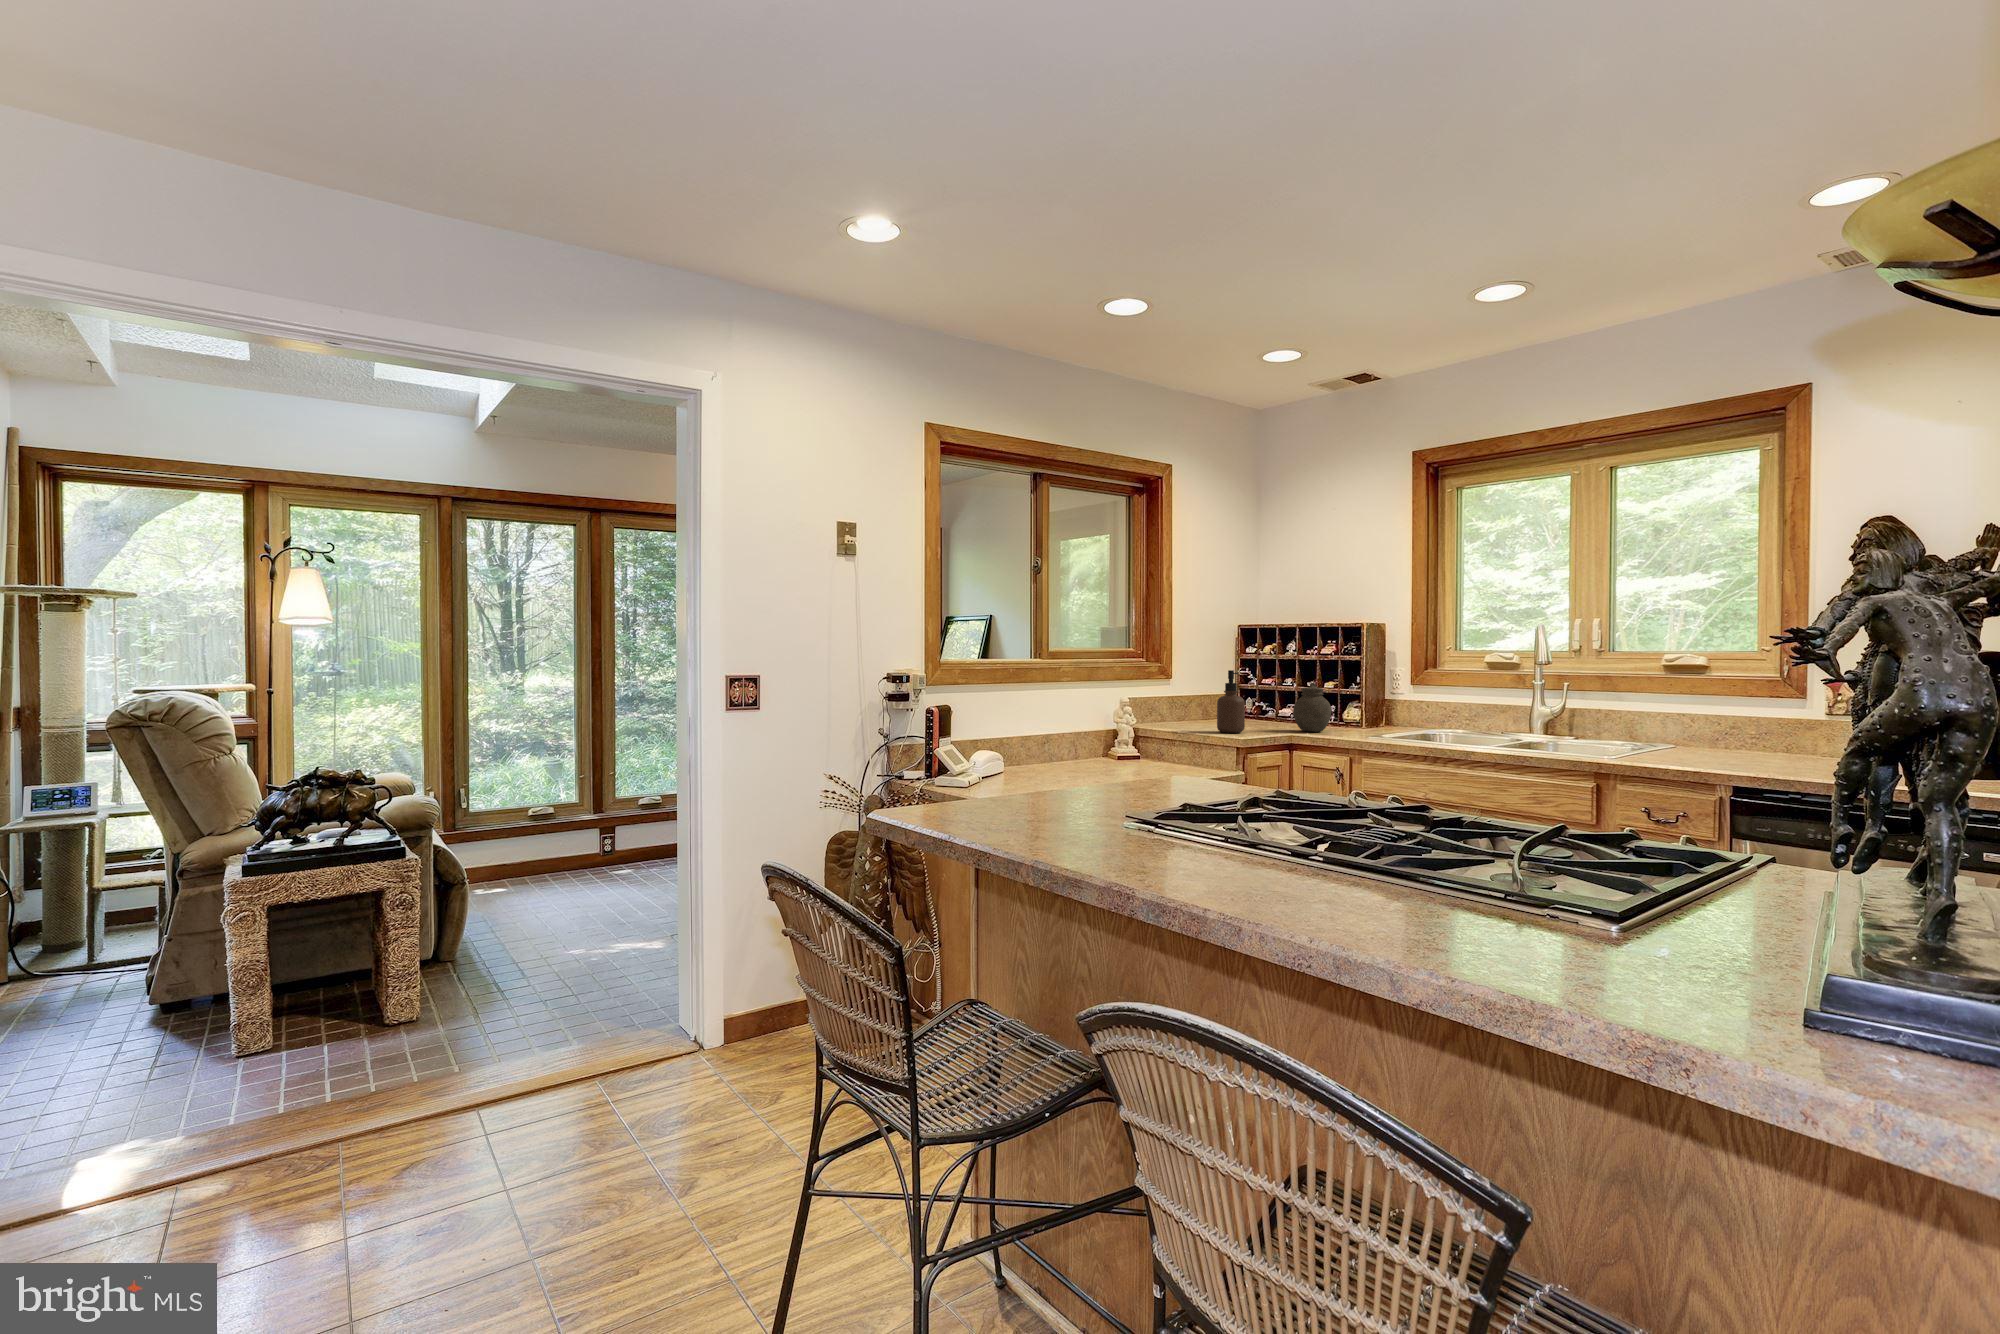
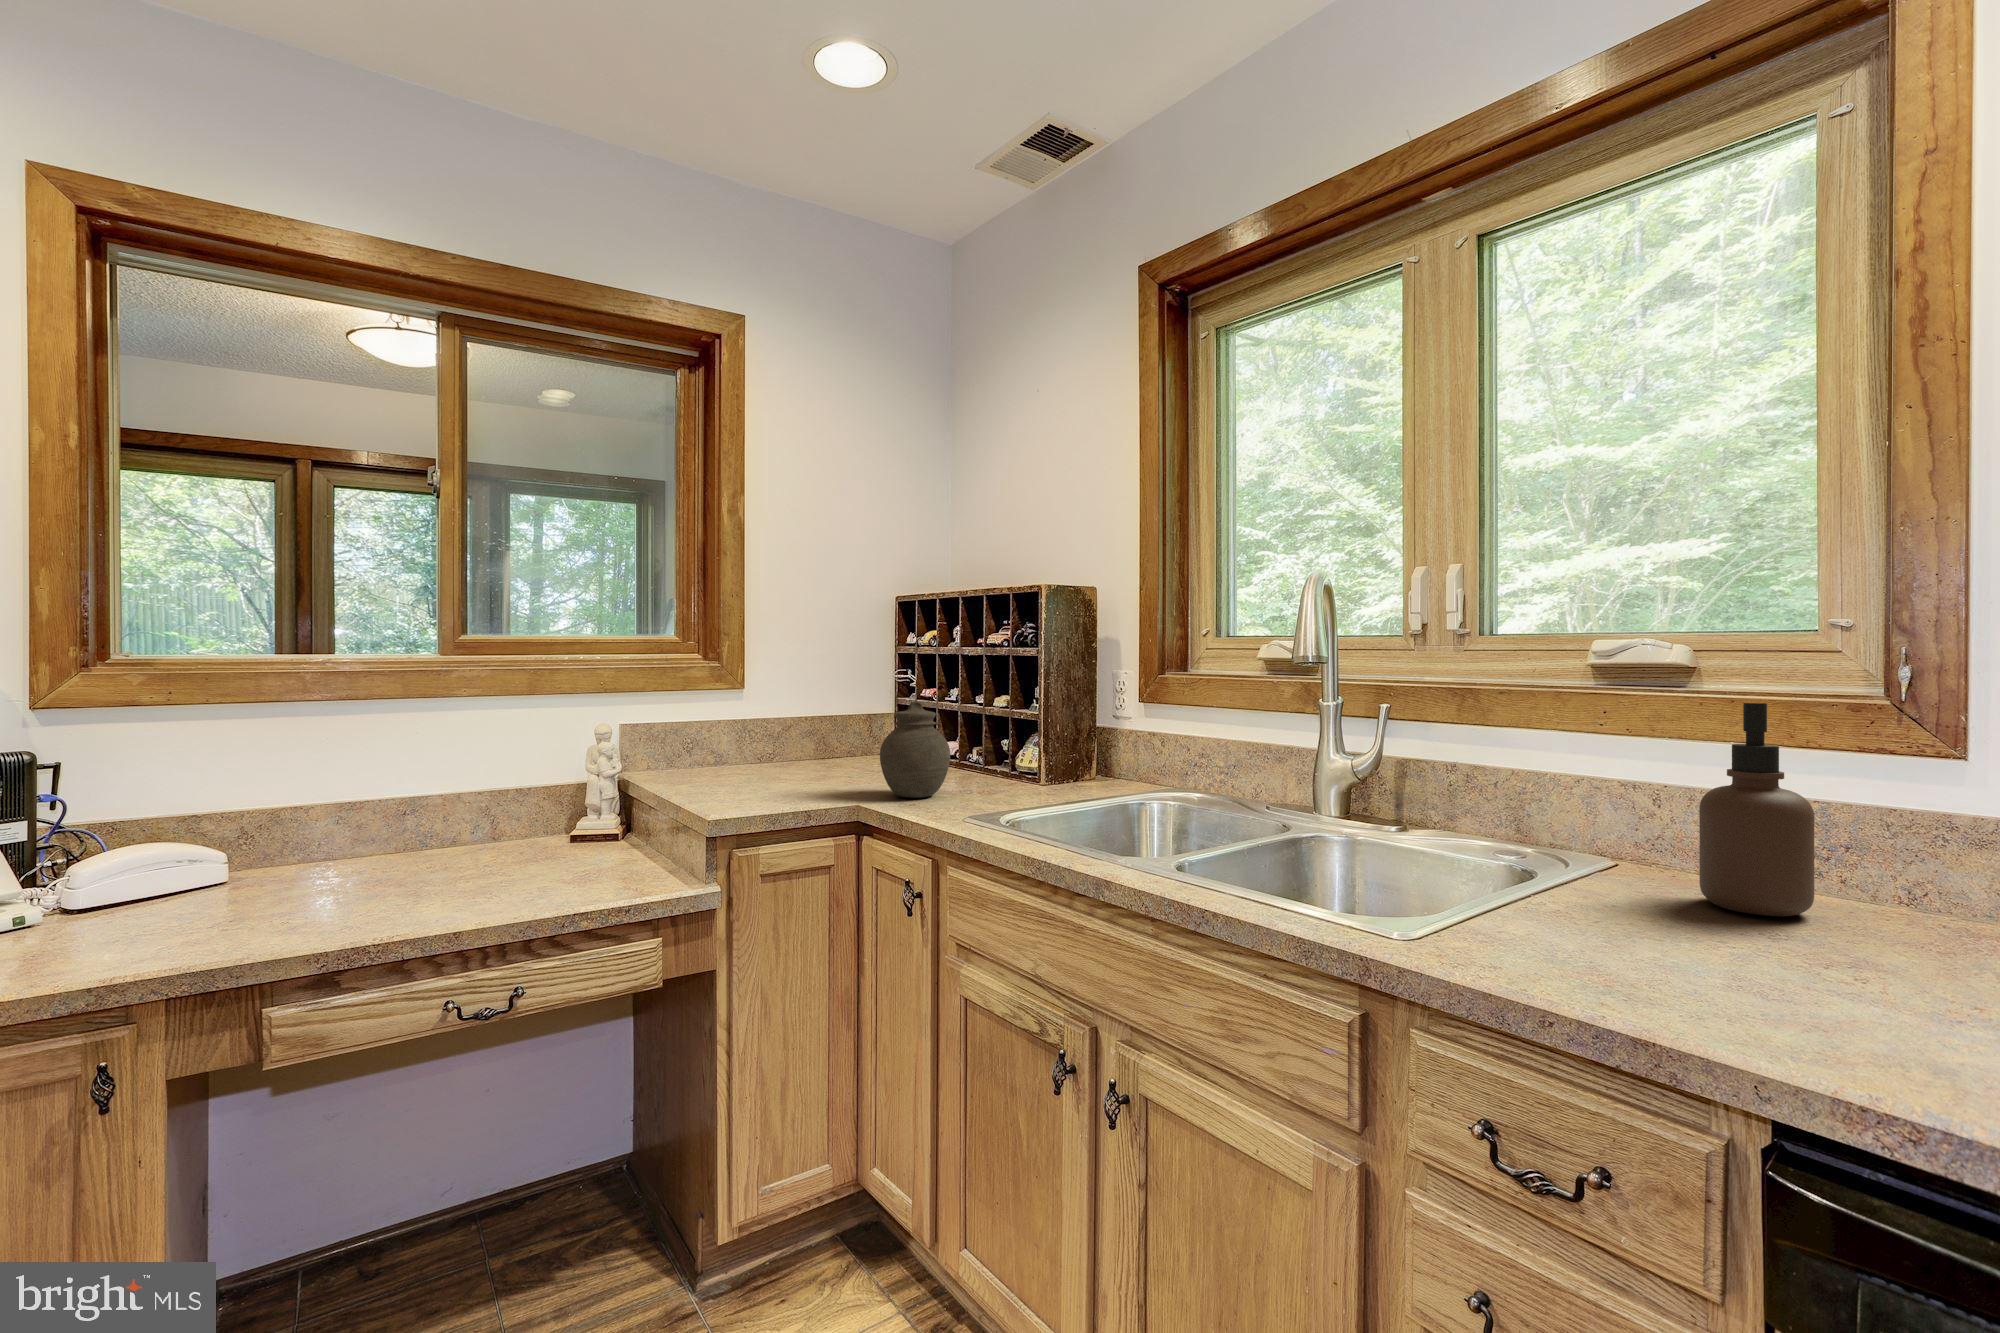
soap dispenser: present [1217,670,1245,733] -> present [1699,703,1814,916]

